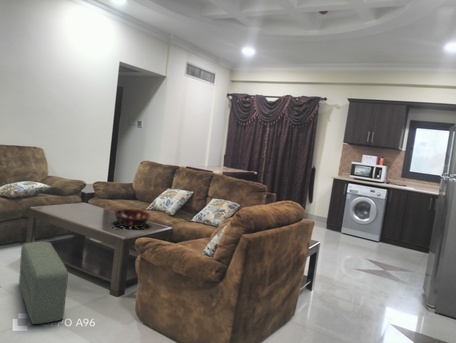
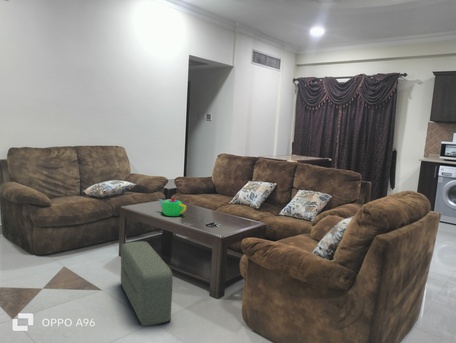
teapot: none [69,201,96,218] -> present [159,198,186,216]
decorative bowl: present [114,209,150,227] -> none [205,205,242,224]

